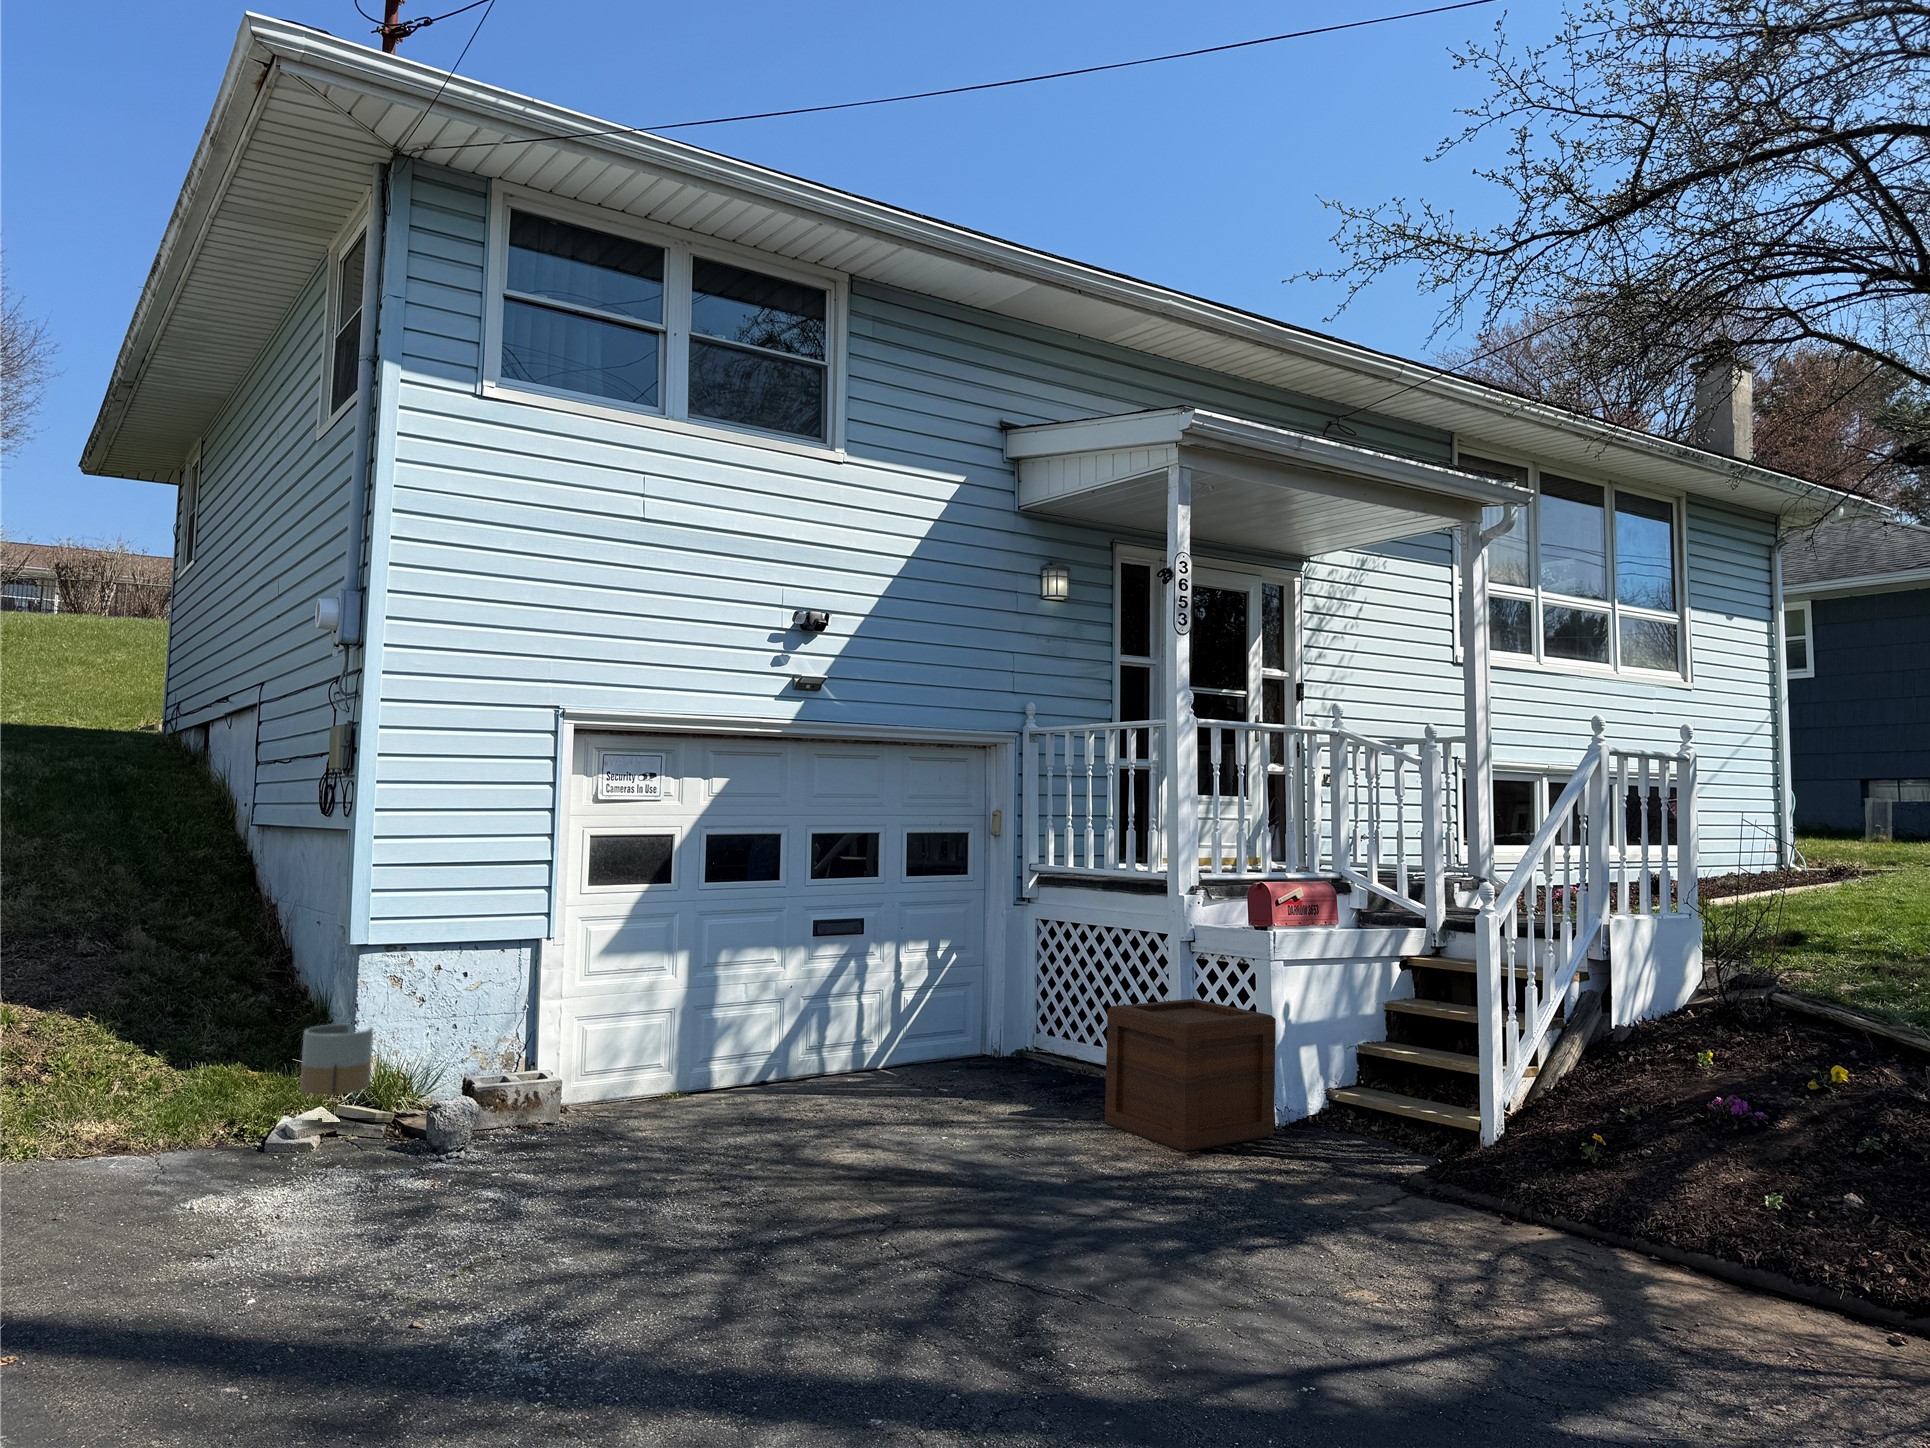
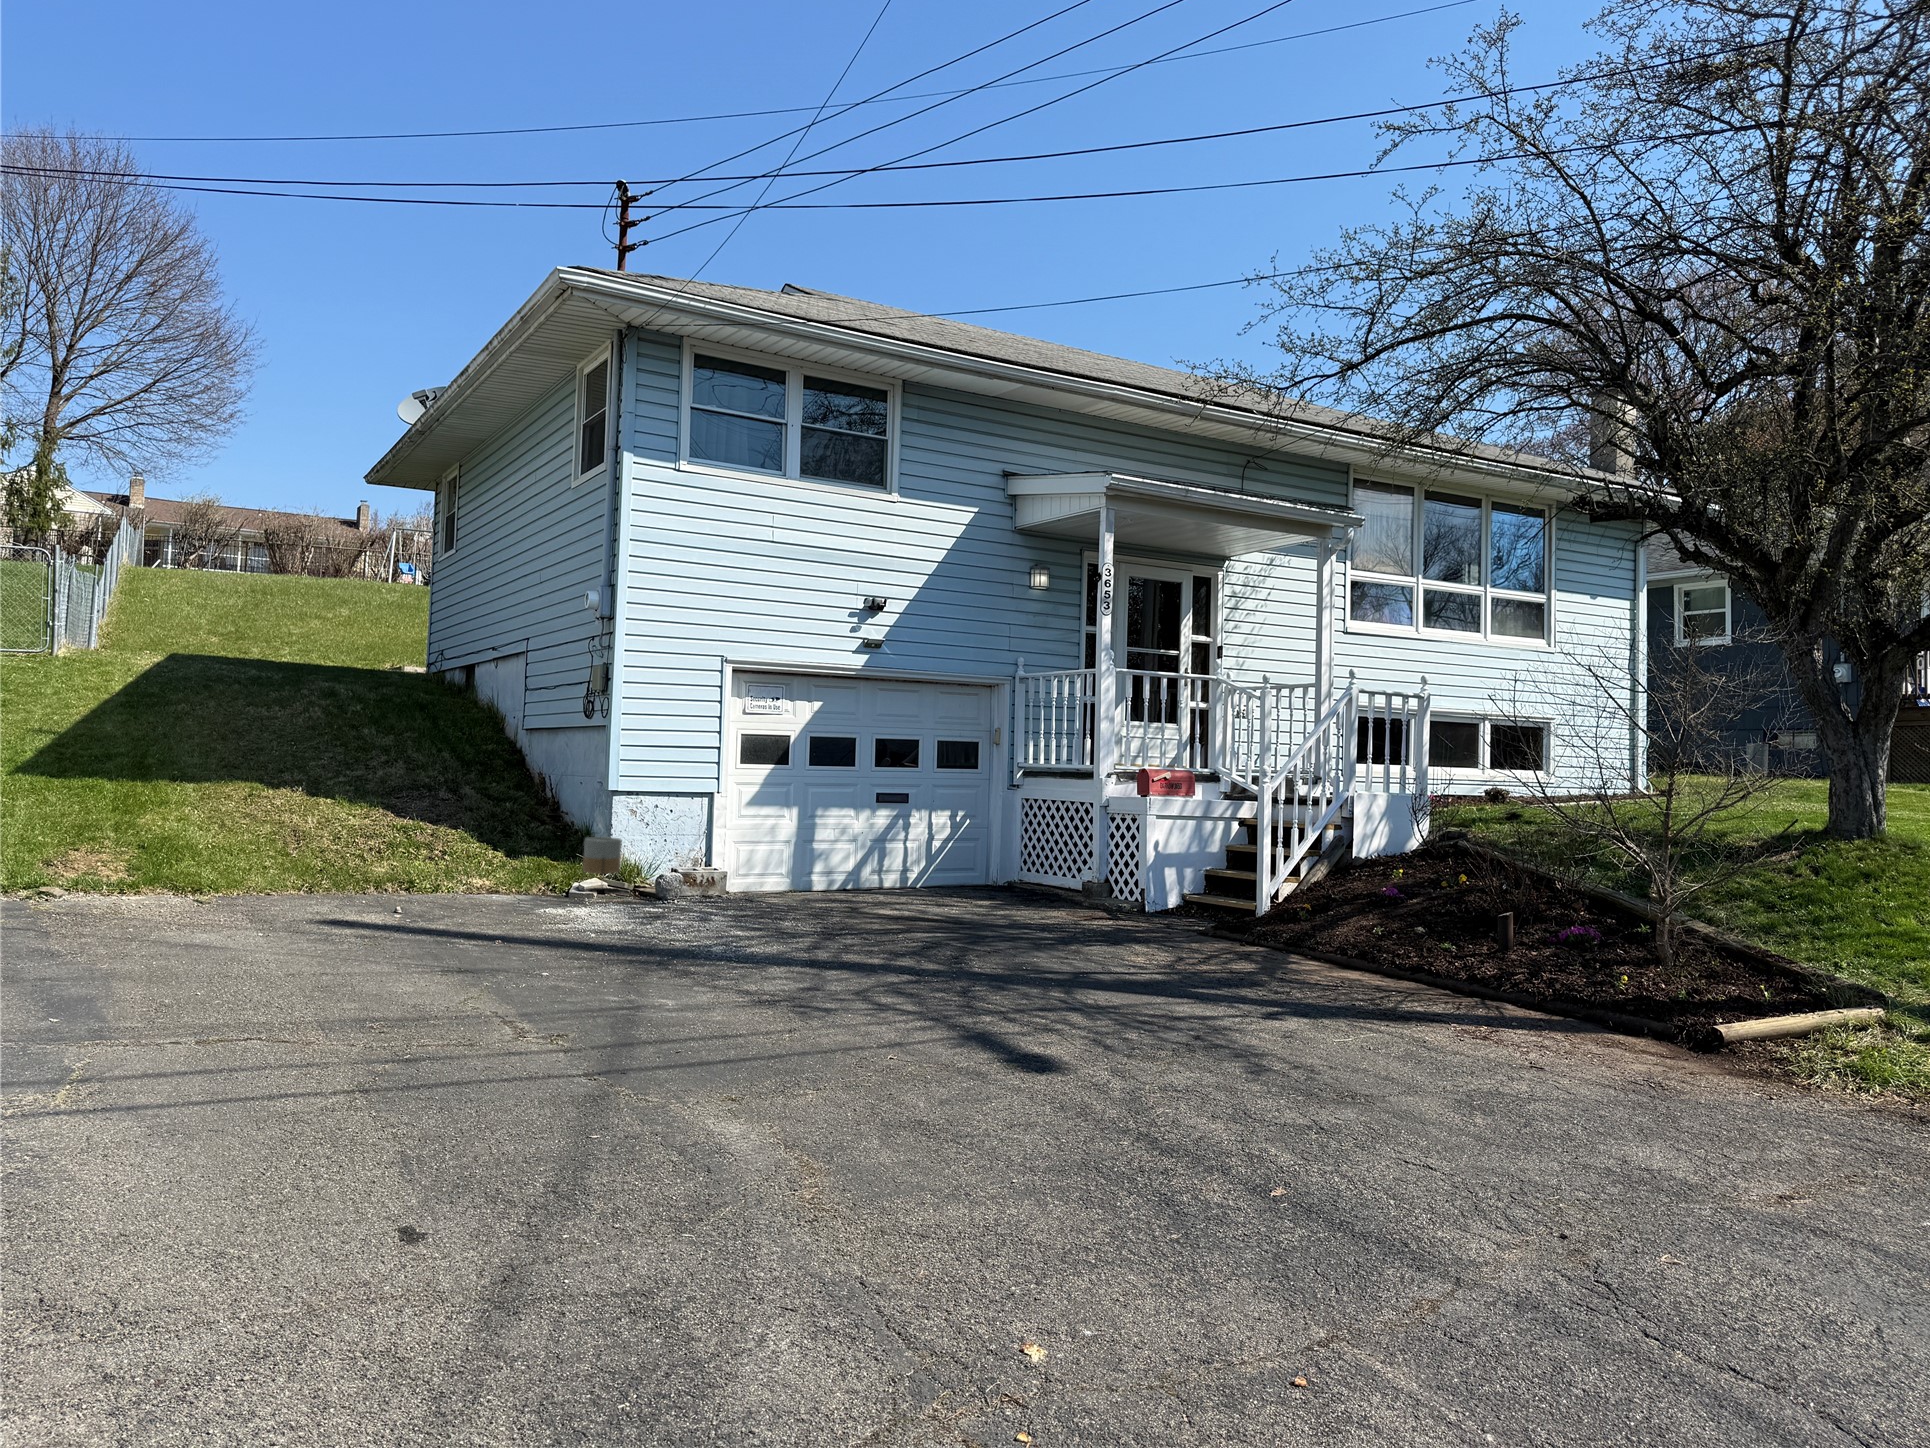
wooden crate: present [1105,999,1276,1152] -> none [1045,840,1147,920]

